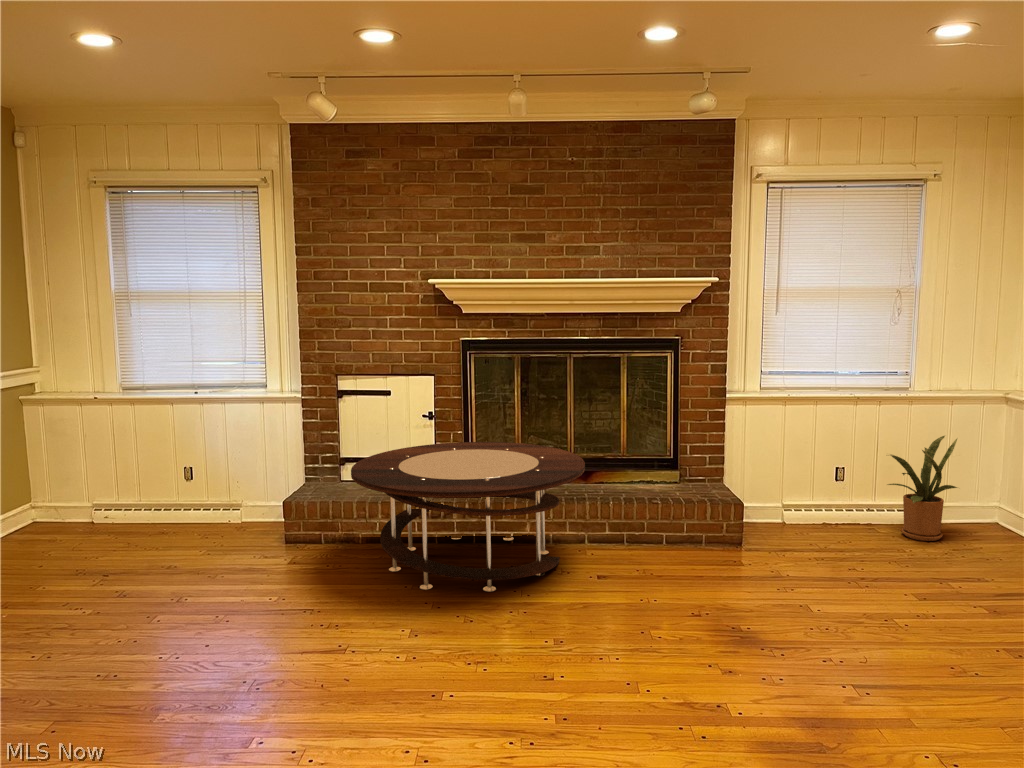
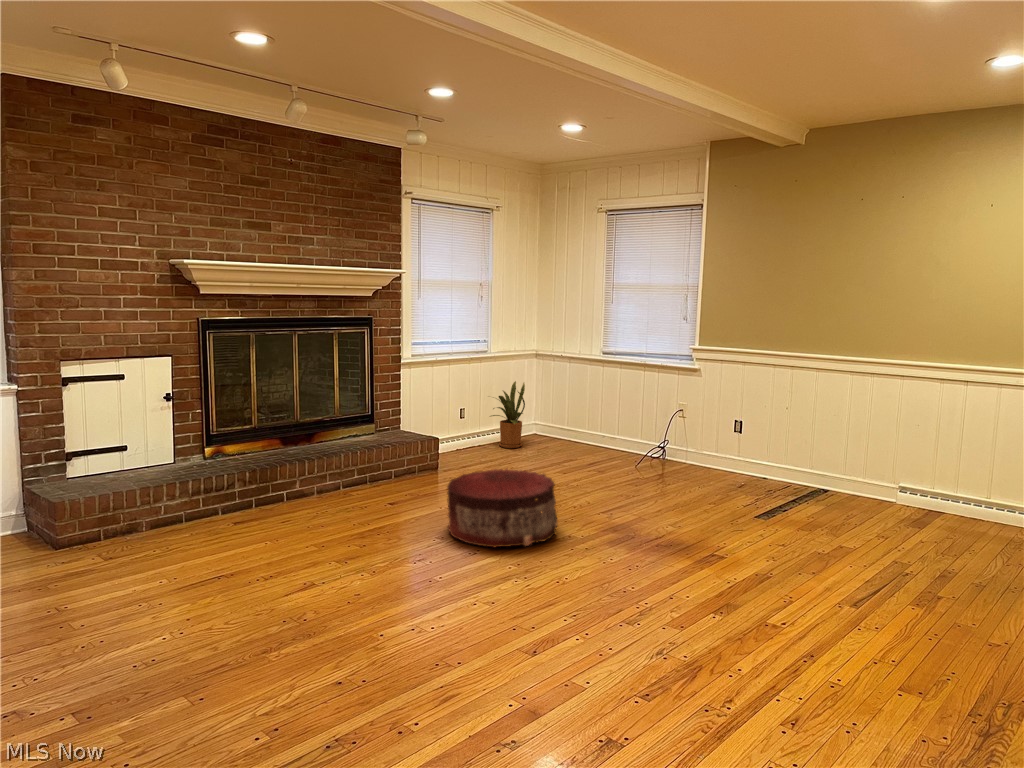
coffee table: present [351,442,585,592] -> none [161,414,378,541]
pouf: none [567,560,744,716] -> present [447,469,558,548]

